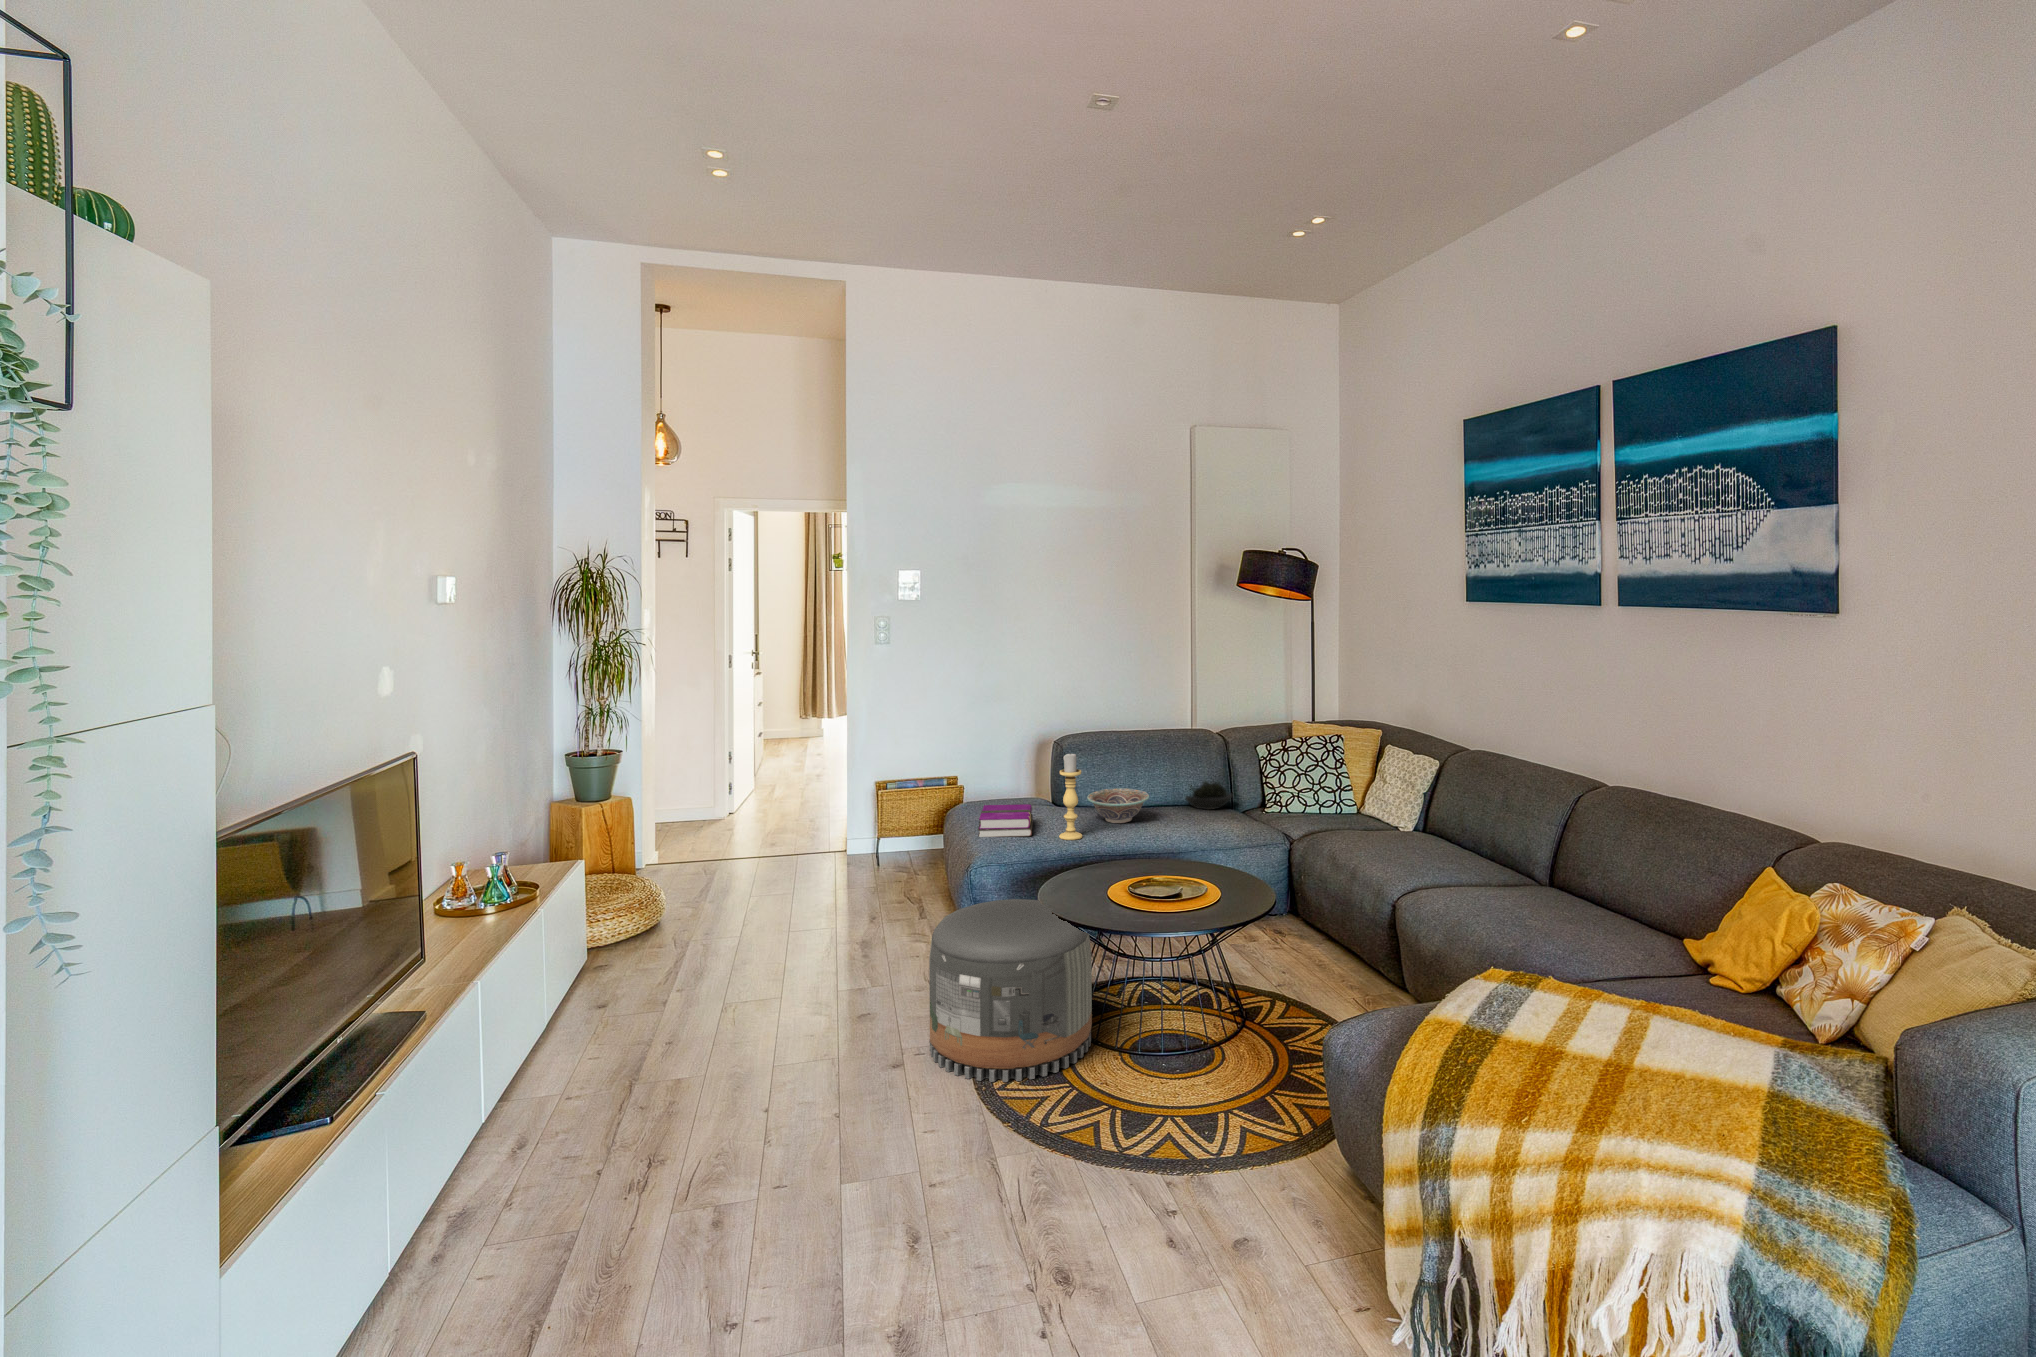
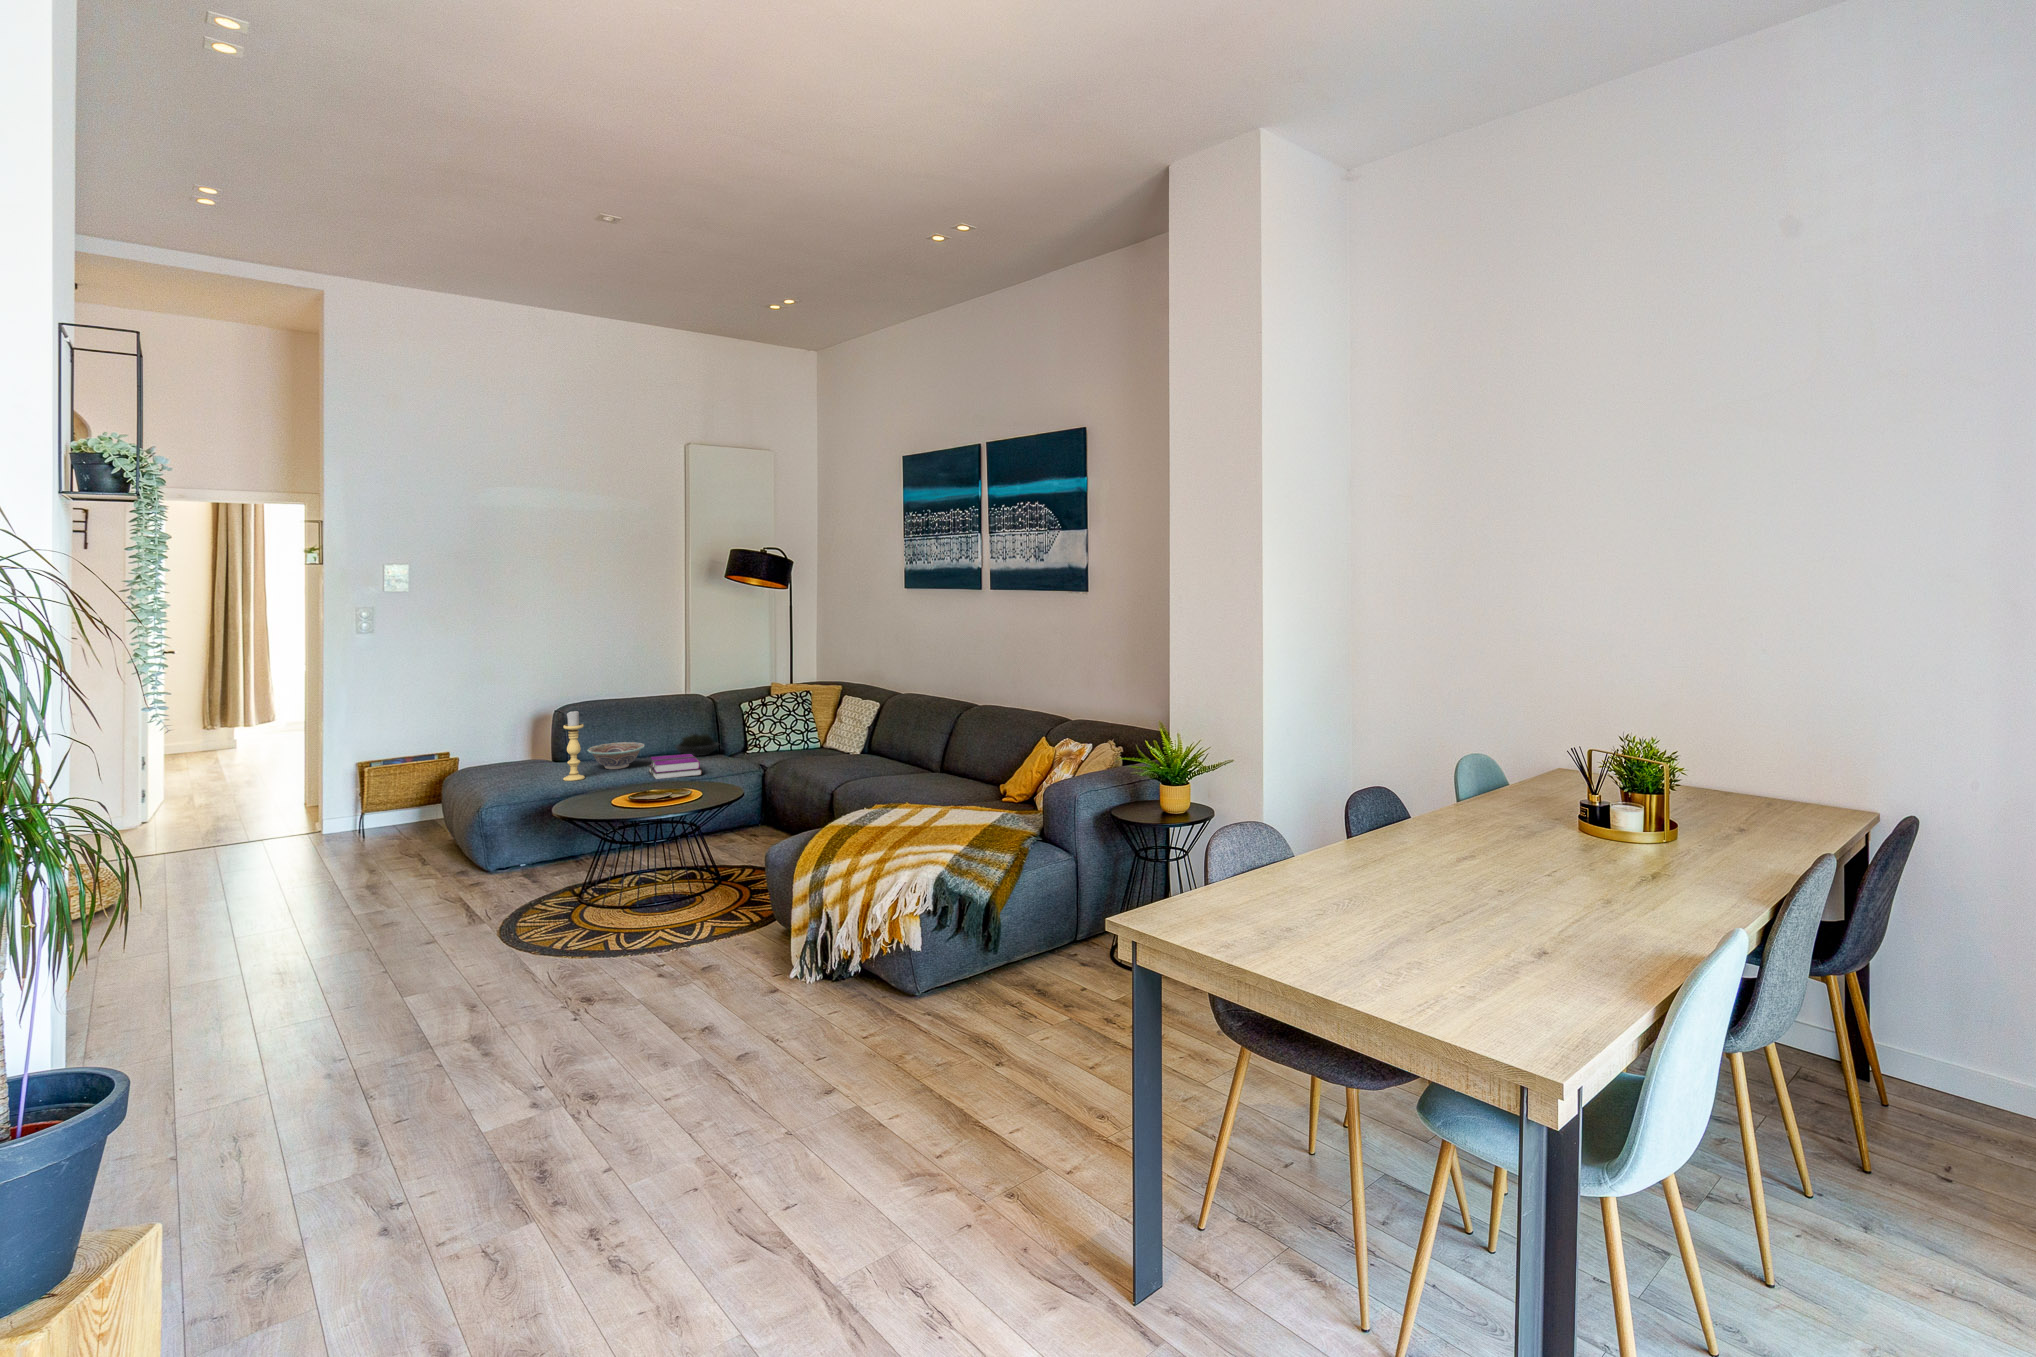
hardback book: present [978,804,1033,837] -> present [649,754,702,779]
pouf: present [929,899,1092,1082] -> none [458,814,599,937]

